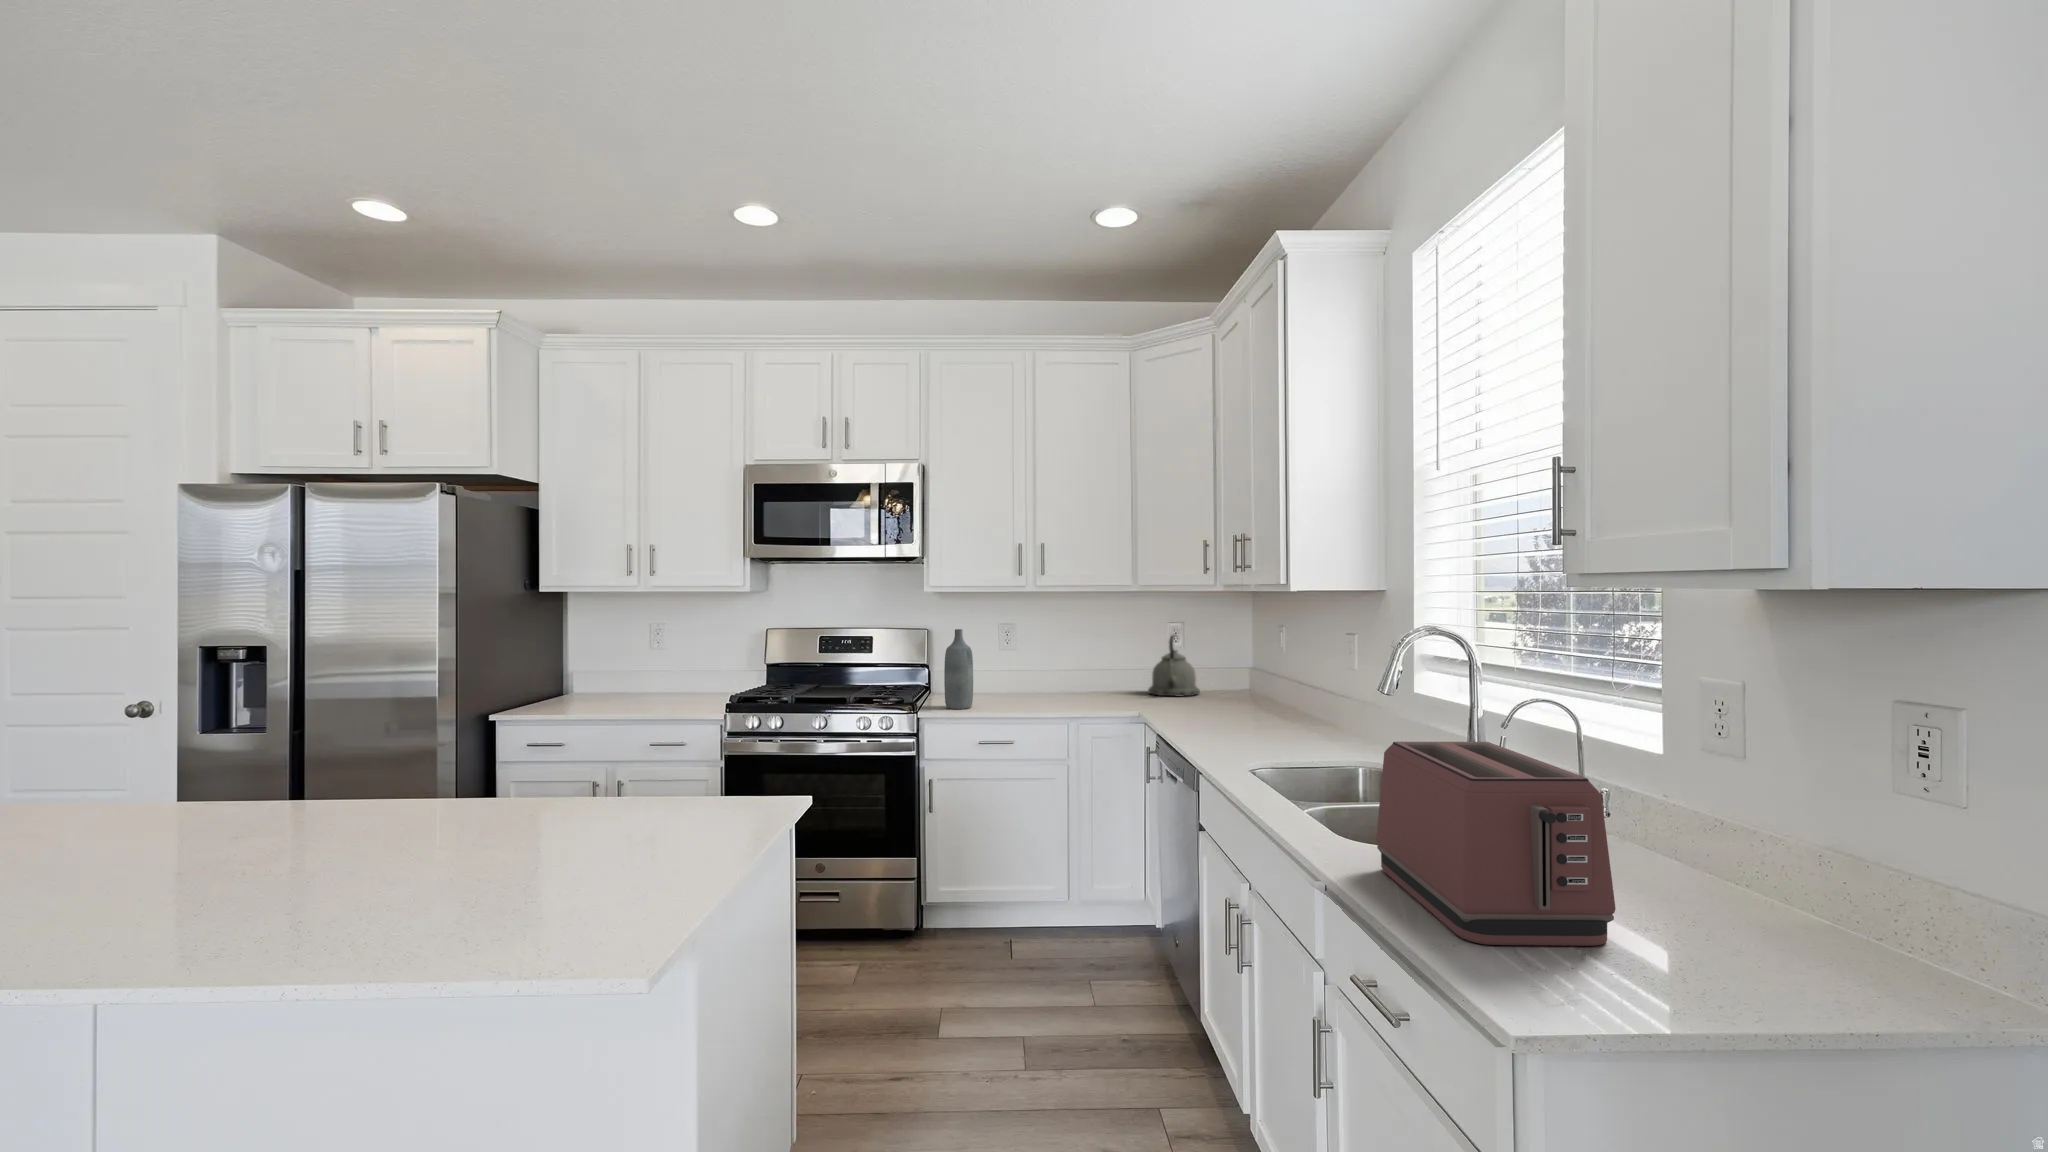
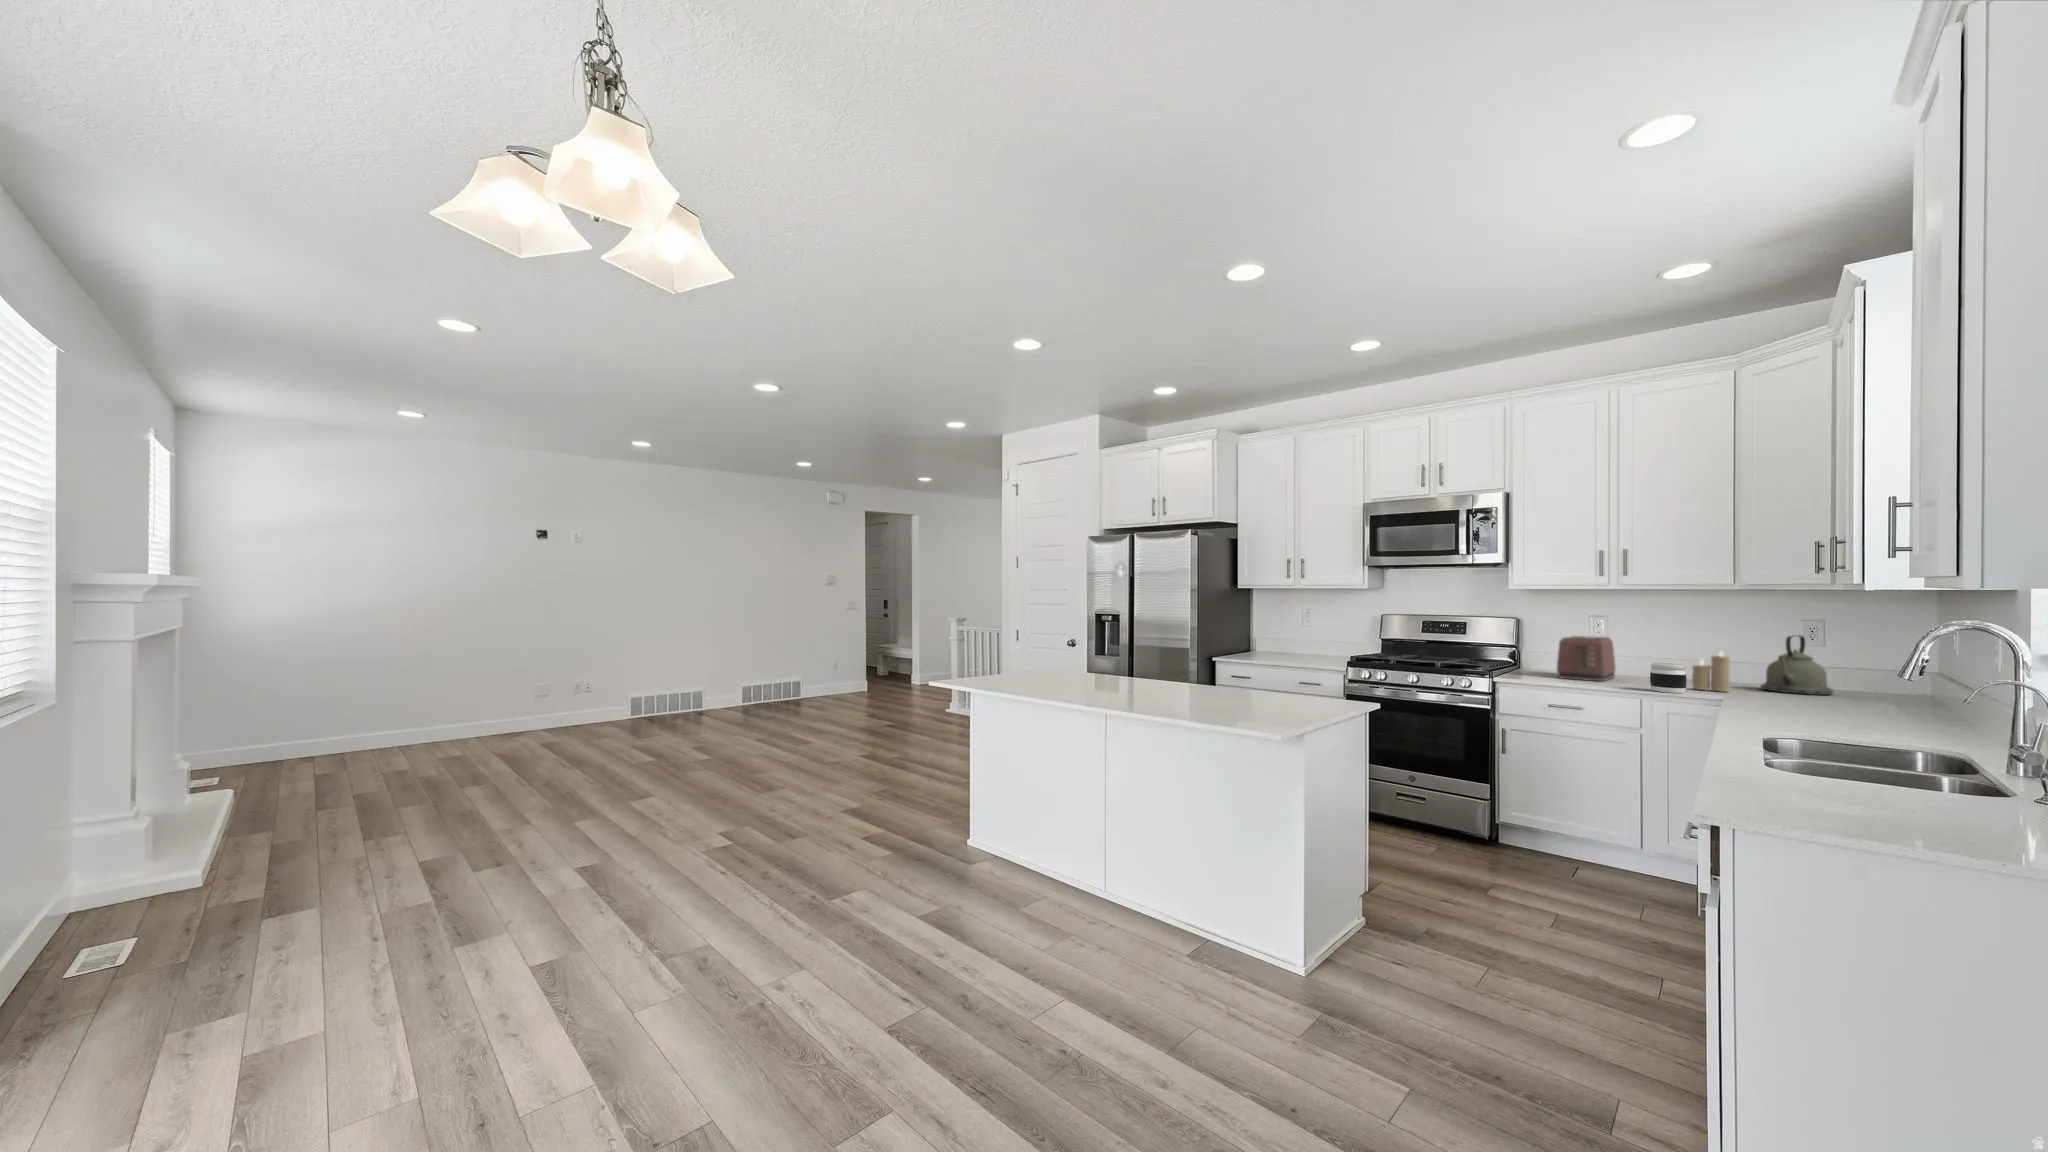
bottle: present [944,629,973,709] -> none [1521,619,1548,680]
candle: none [1104,657,1134,702] -> present [1692,652,1730,692]
jar: none [1075,676,1107,711] -> present [1650,663,1687,693]
toaster: present [1376,742,1616,946] -> present [1557,636,1616,681]

